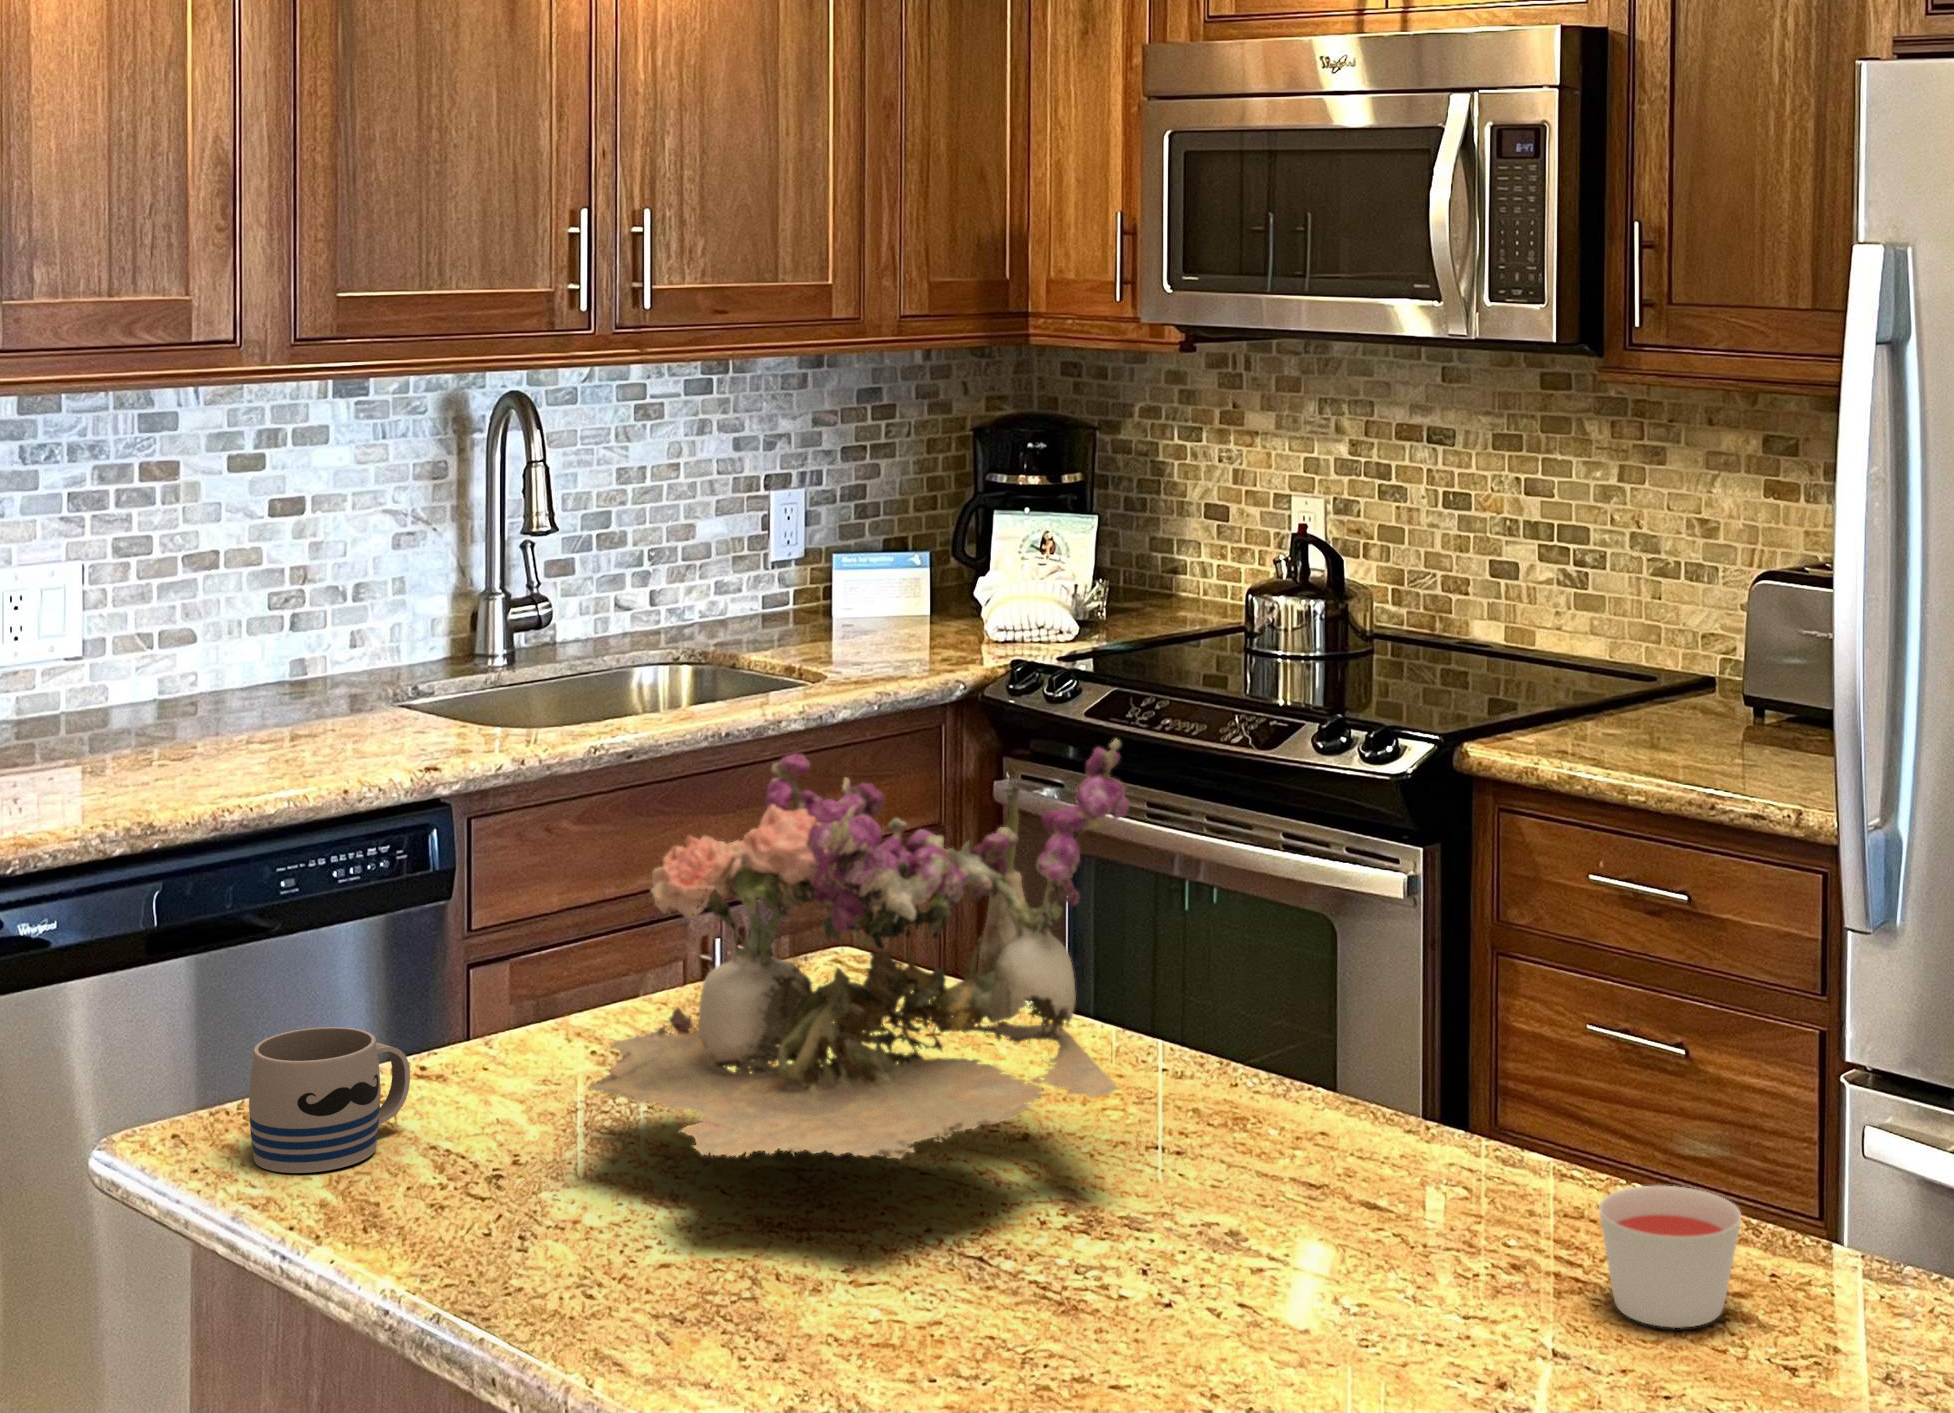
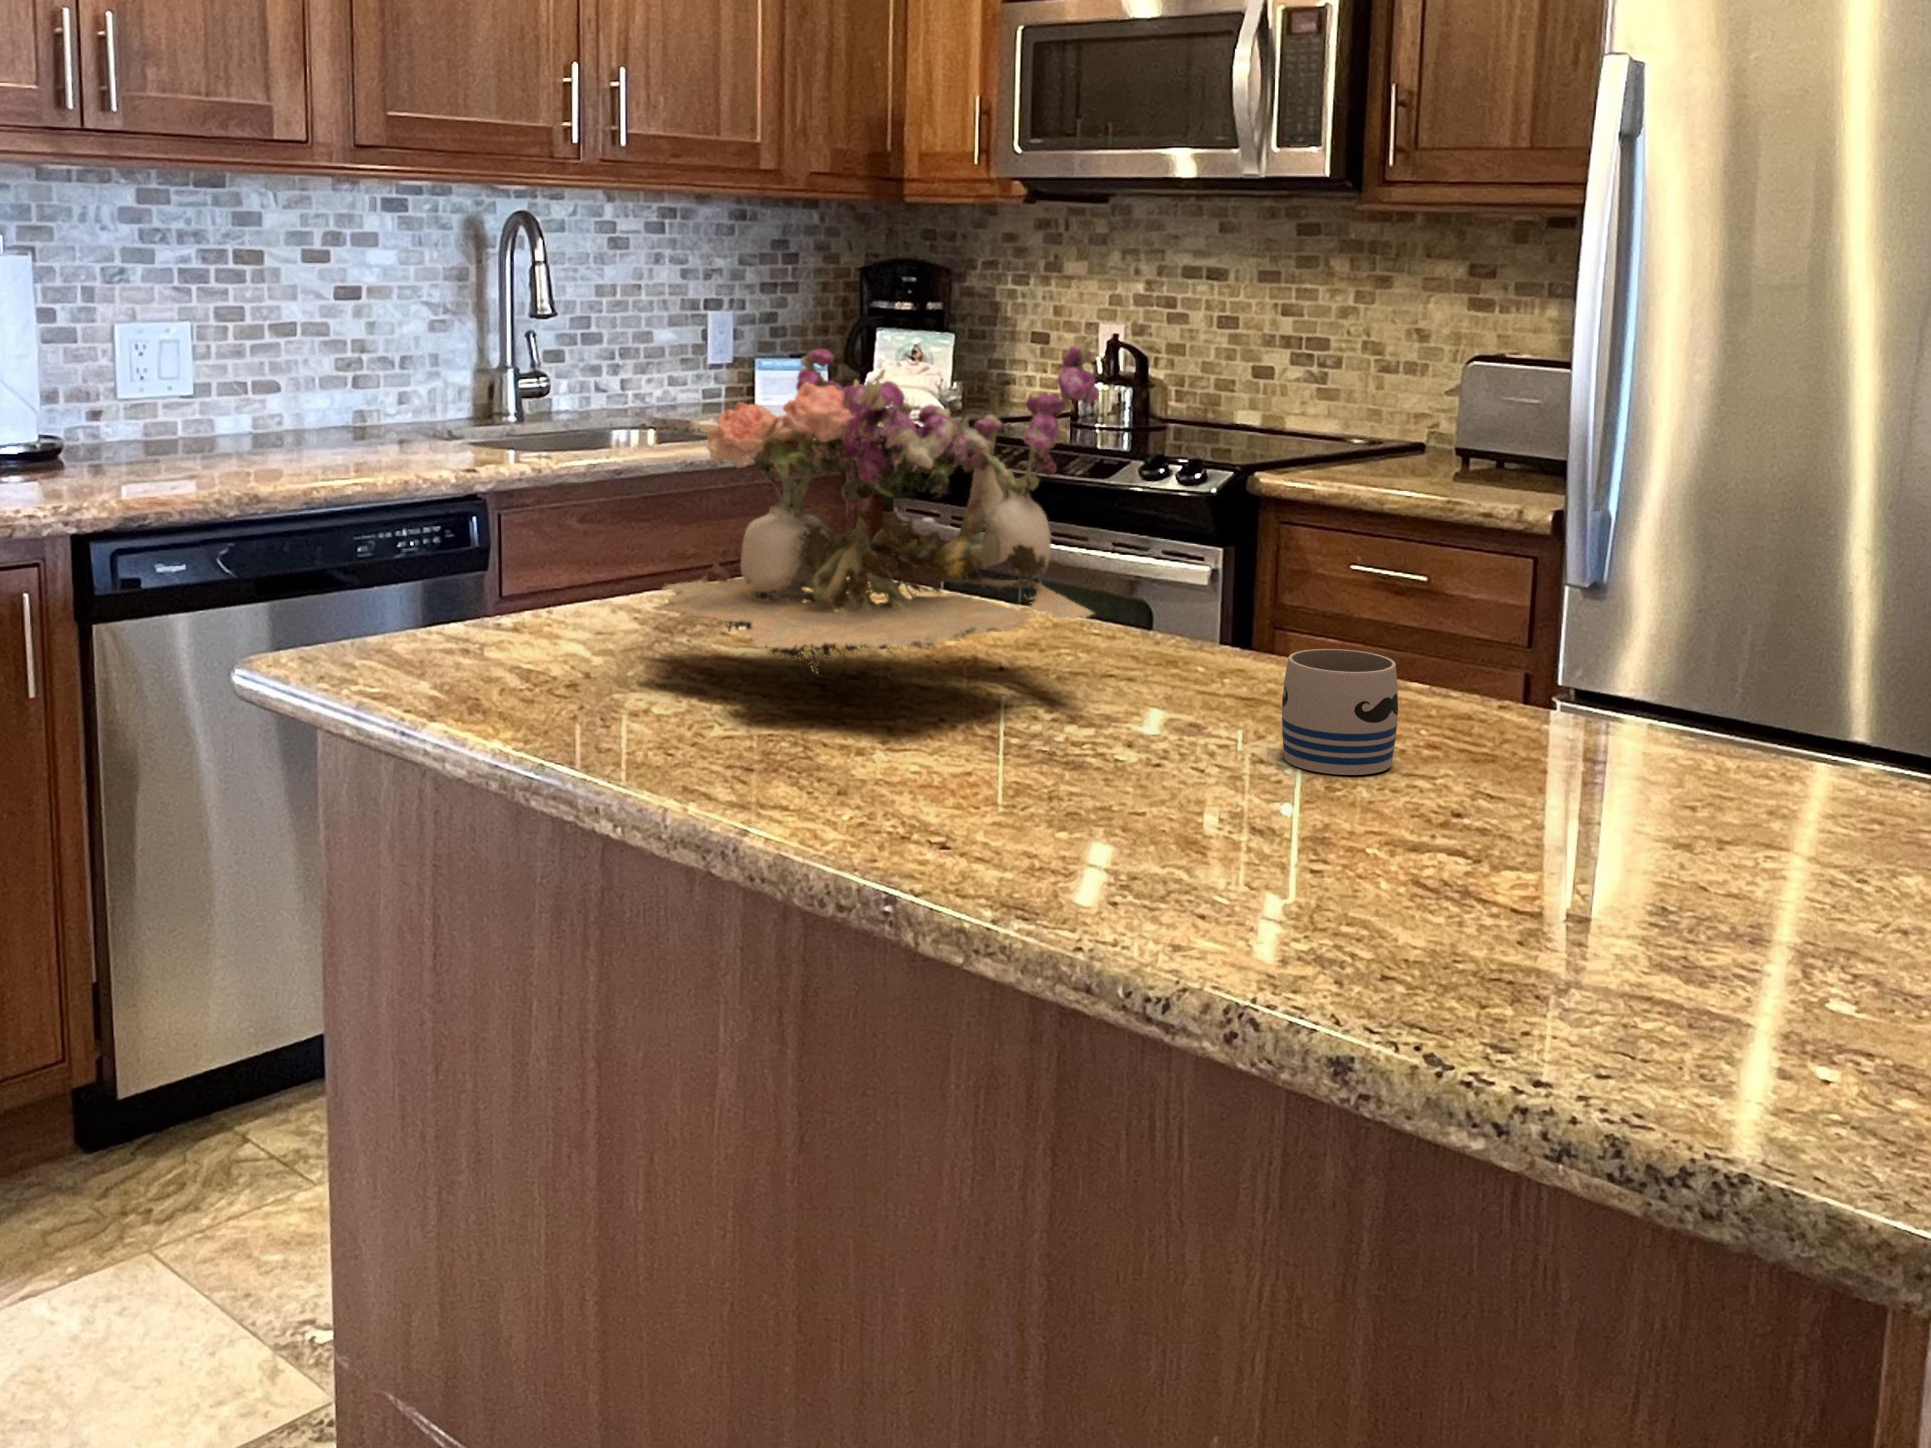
mug: present [249,1027,410,1173] -> present [1282,649,1398,775]
candle: present [1599,1186,1741,1328] -> none [1513,681,1633,786]

